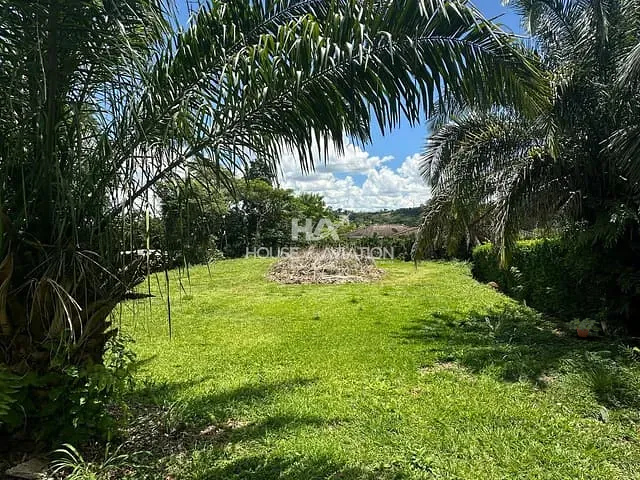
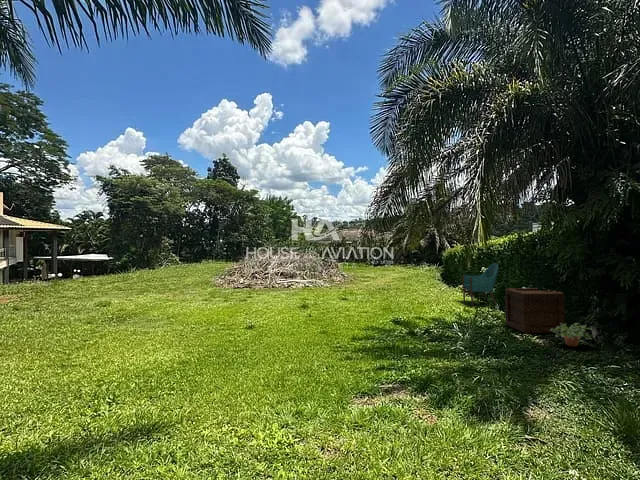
chair: none [494,265,526,304] -> present [462,263,498,308]
wooden crate: none [530,289,580,326] -> present [505,288,565,333]

